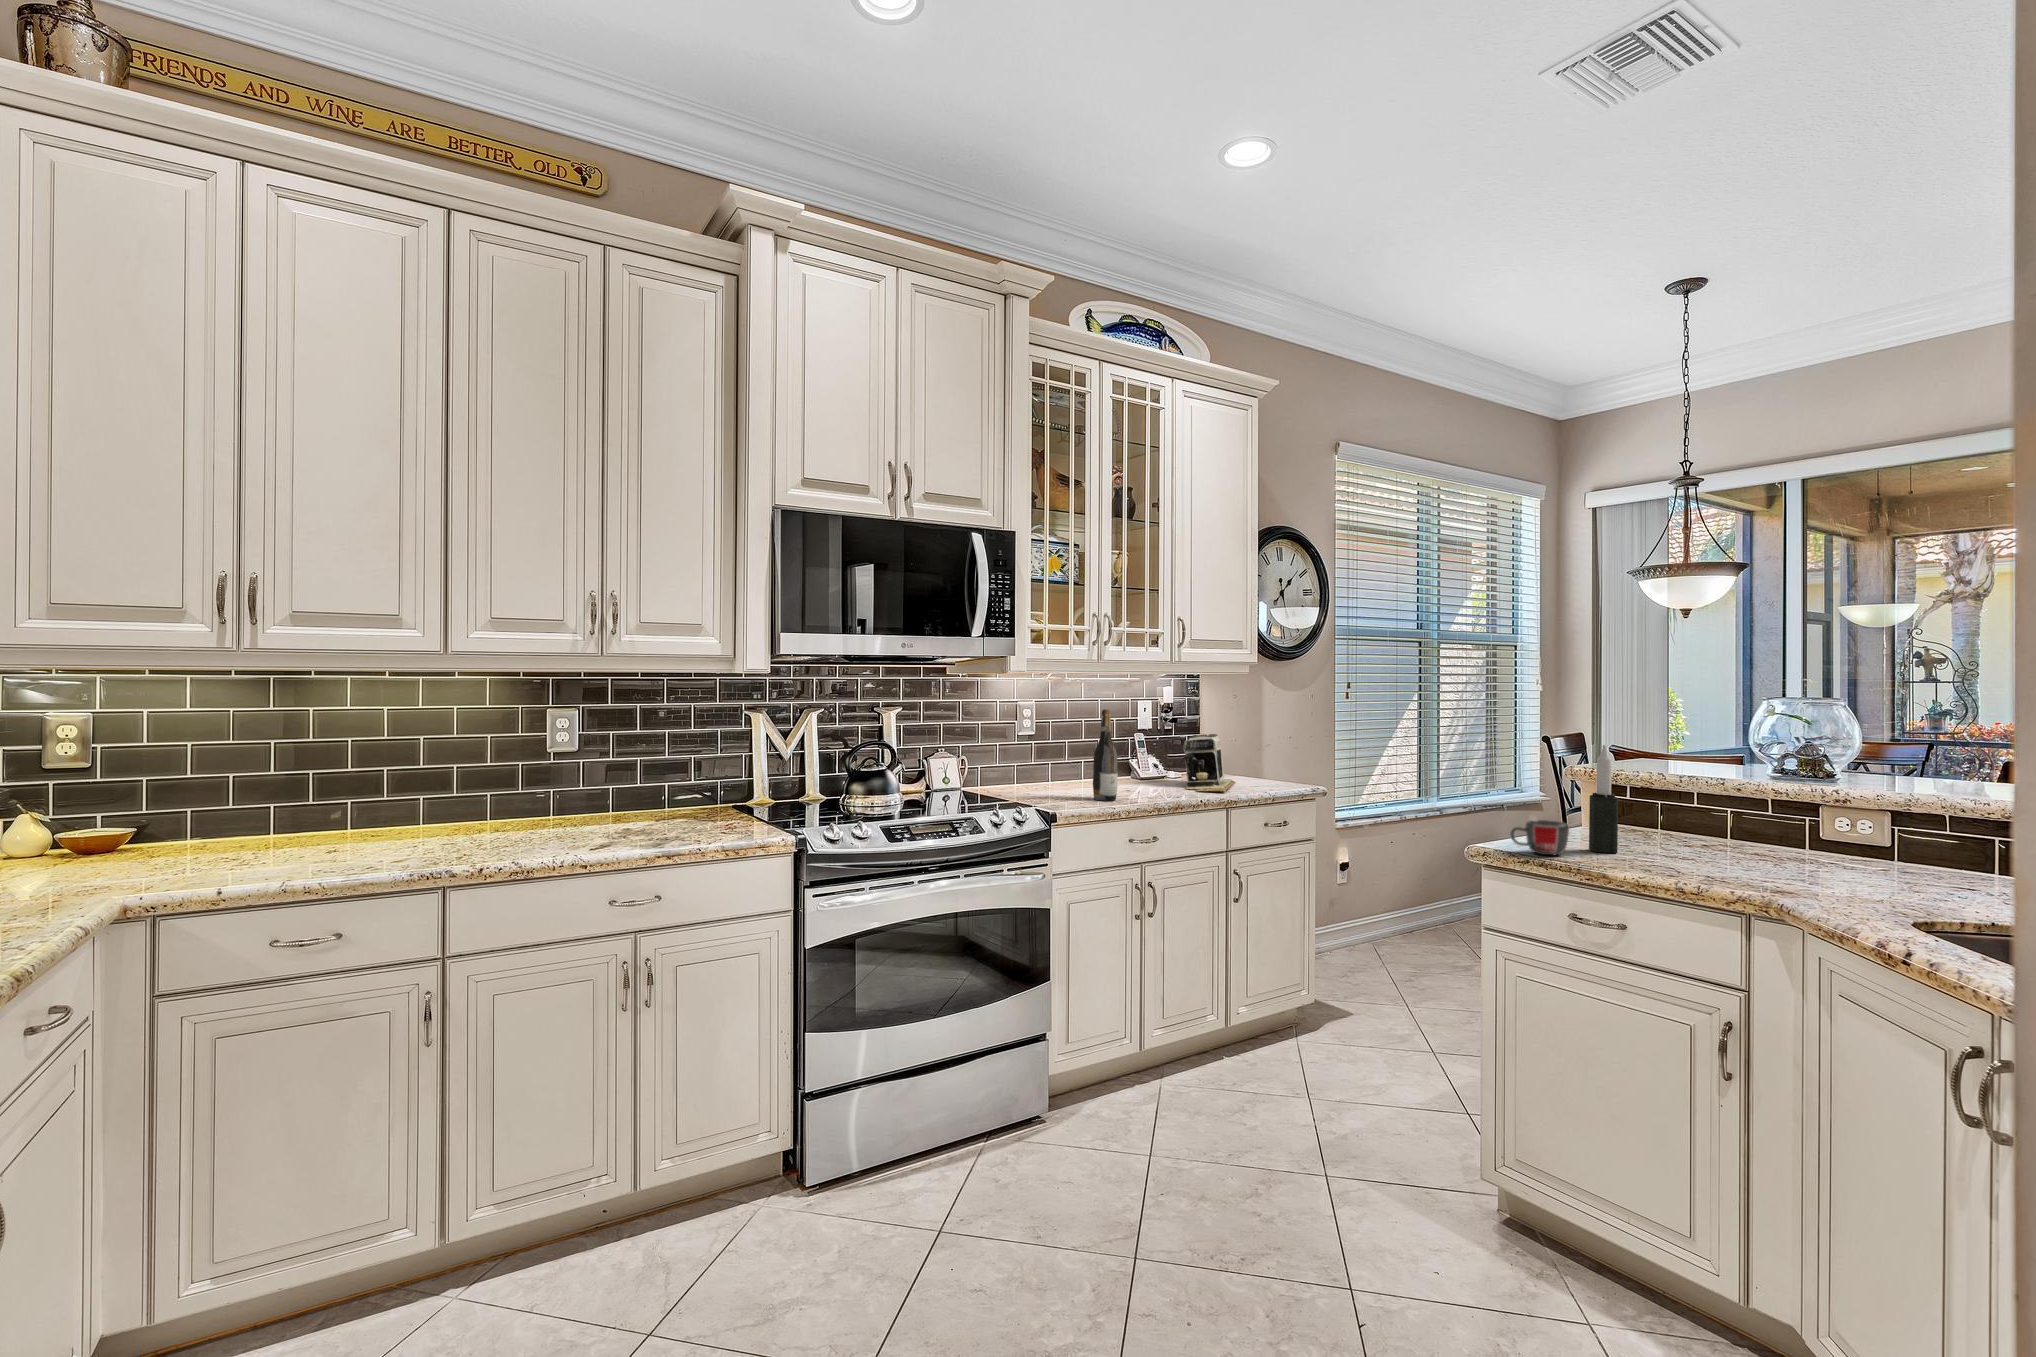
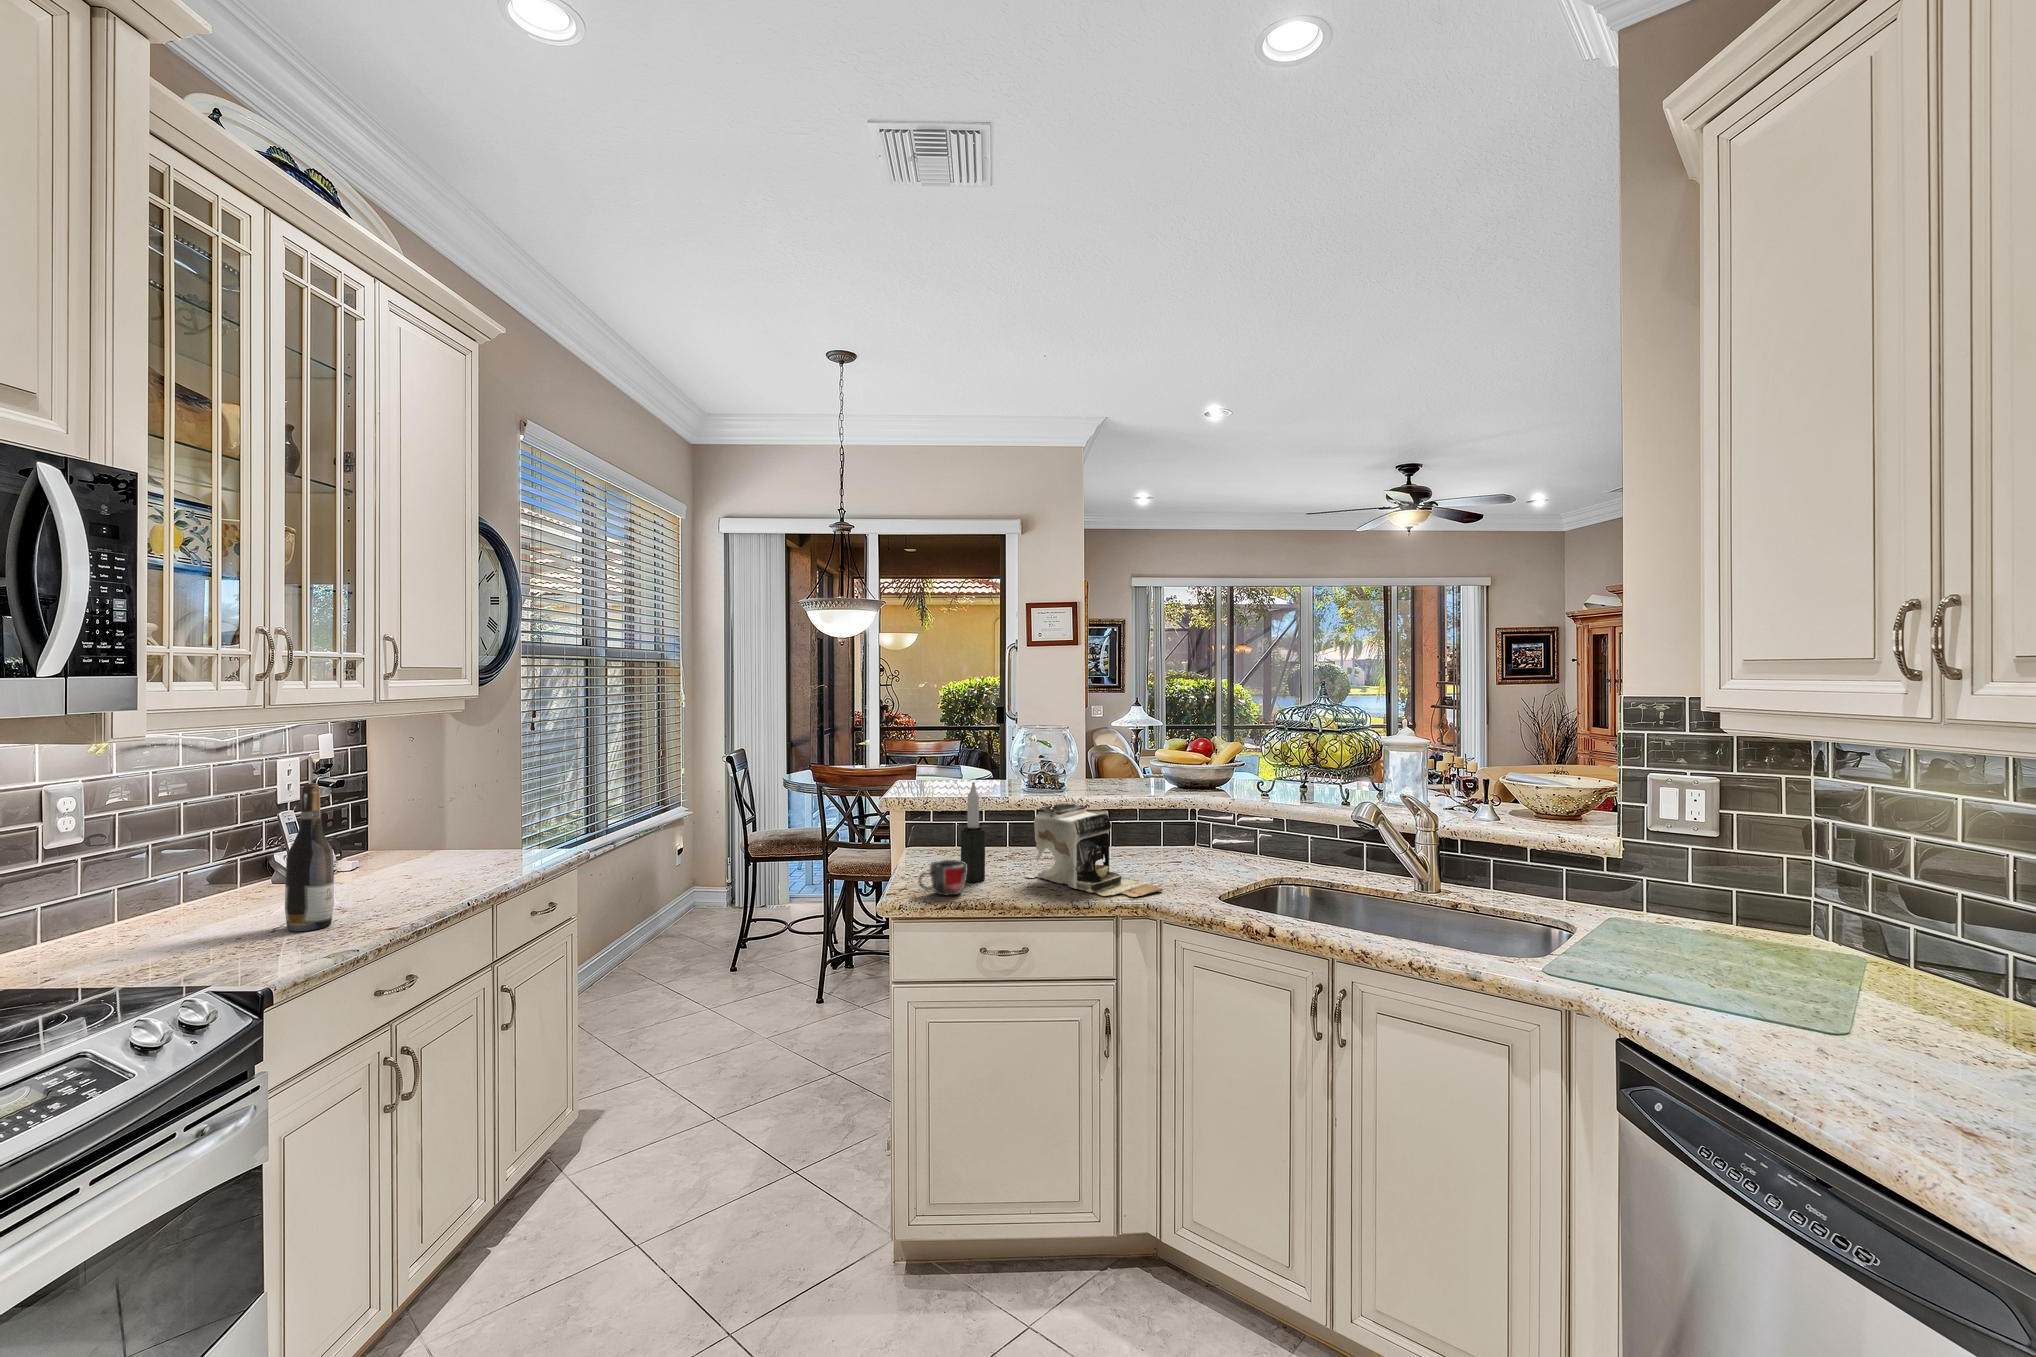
coffee maker: present [1183,734,1235,792] -> present [1024,803,1163,897]

